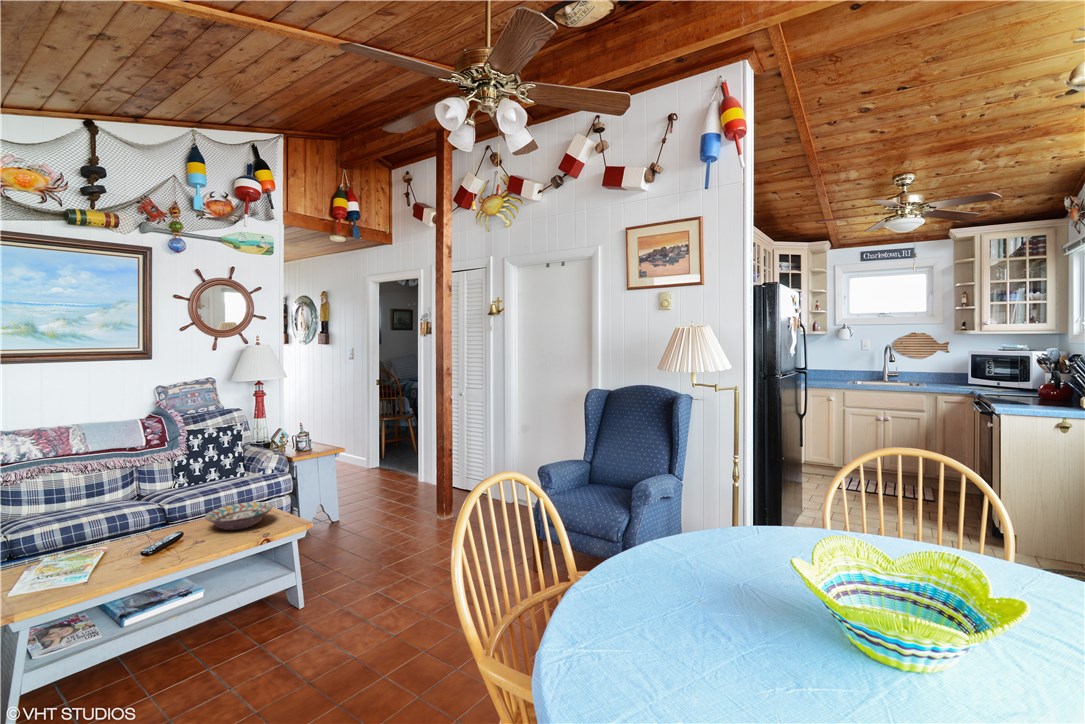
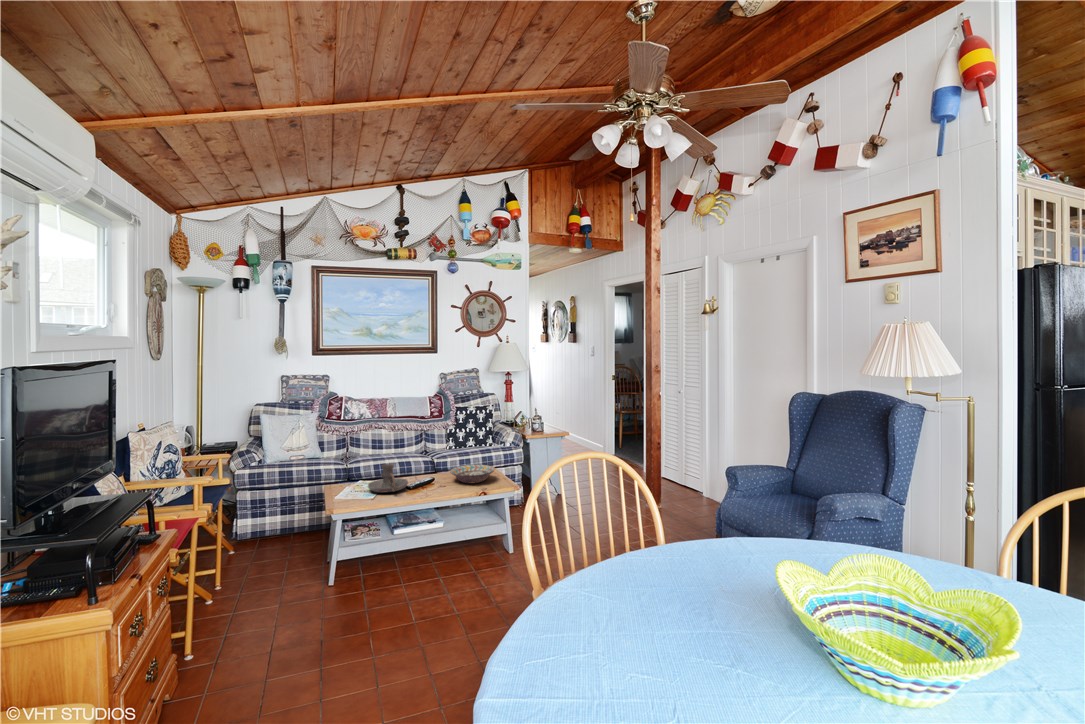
candle holder: none [63,521,139,569] -> present [368,464,408,493]

